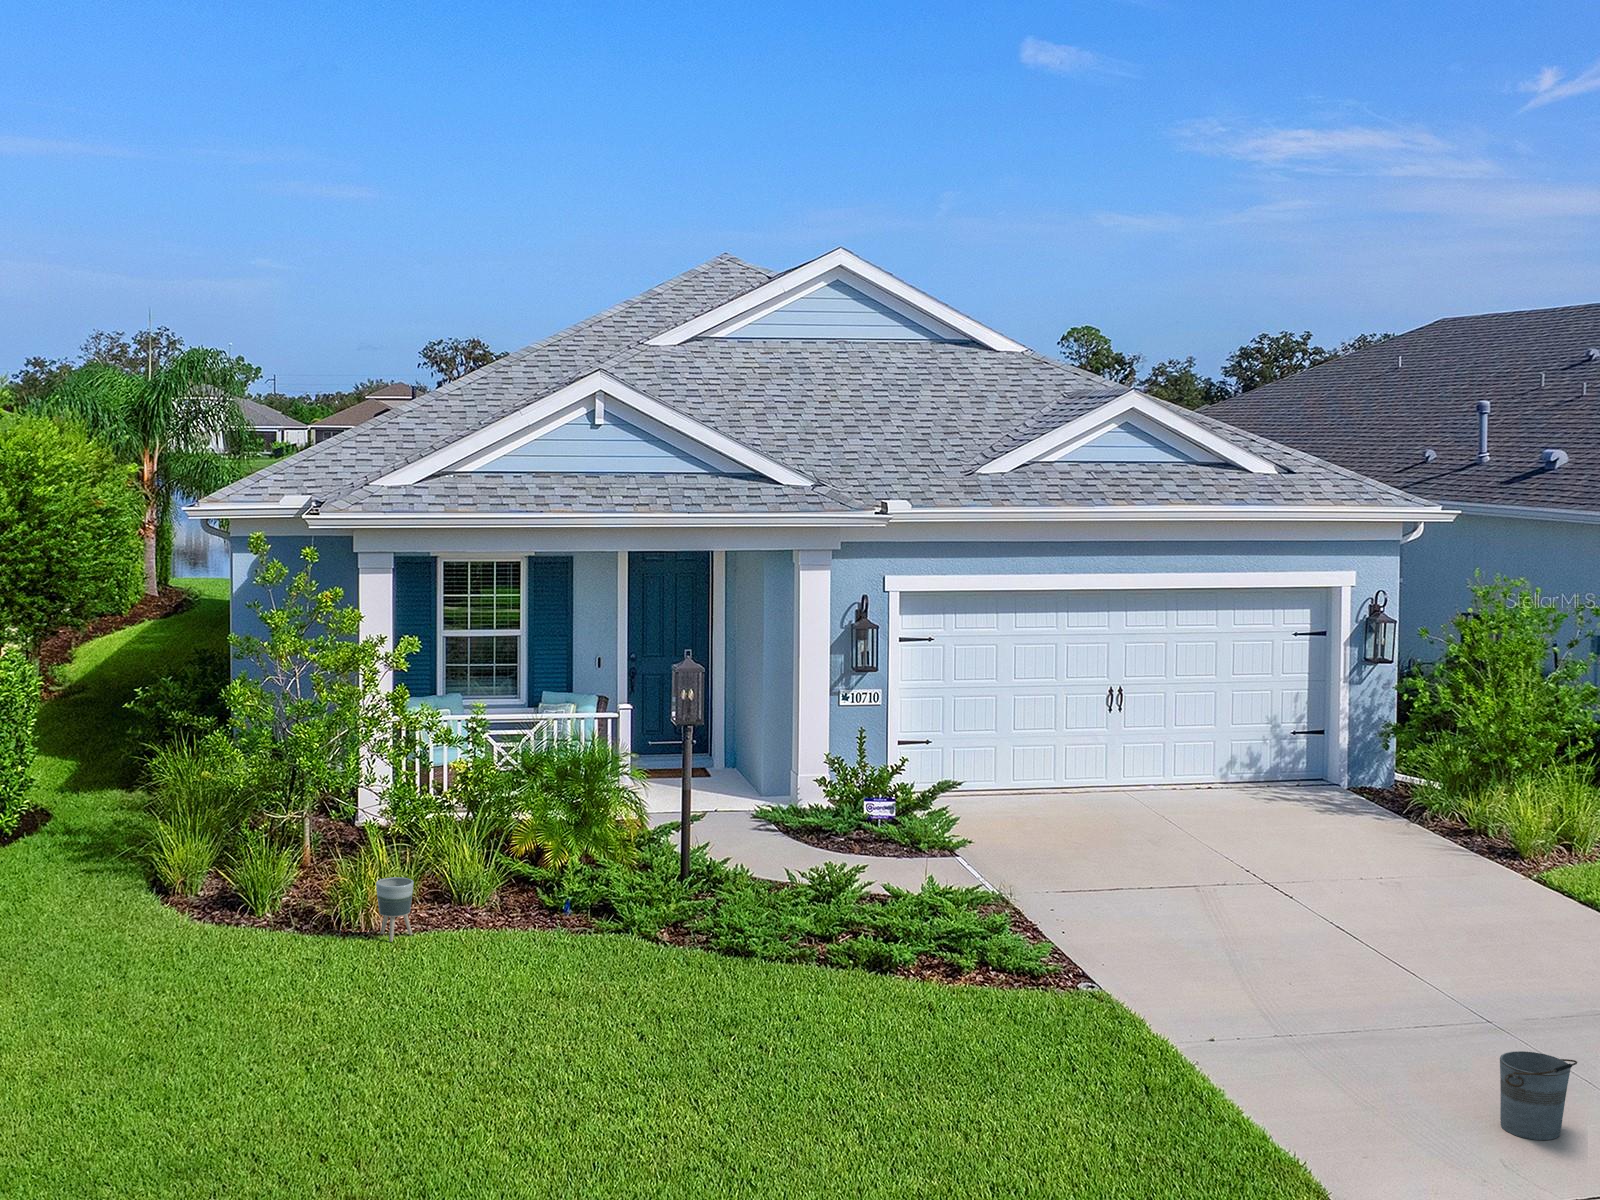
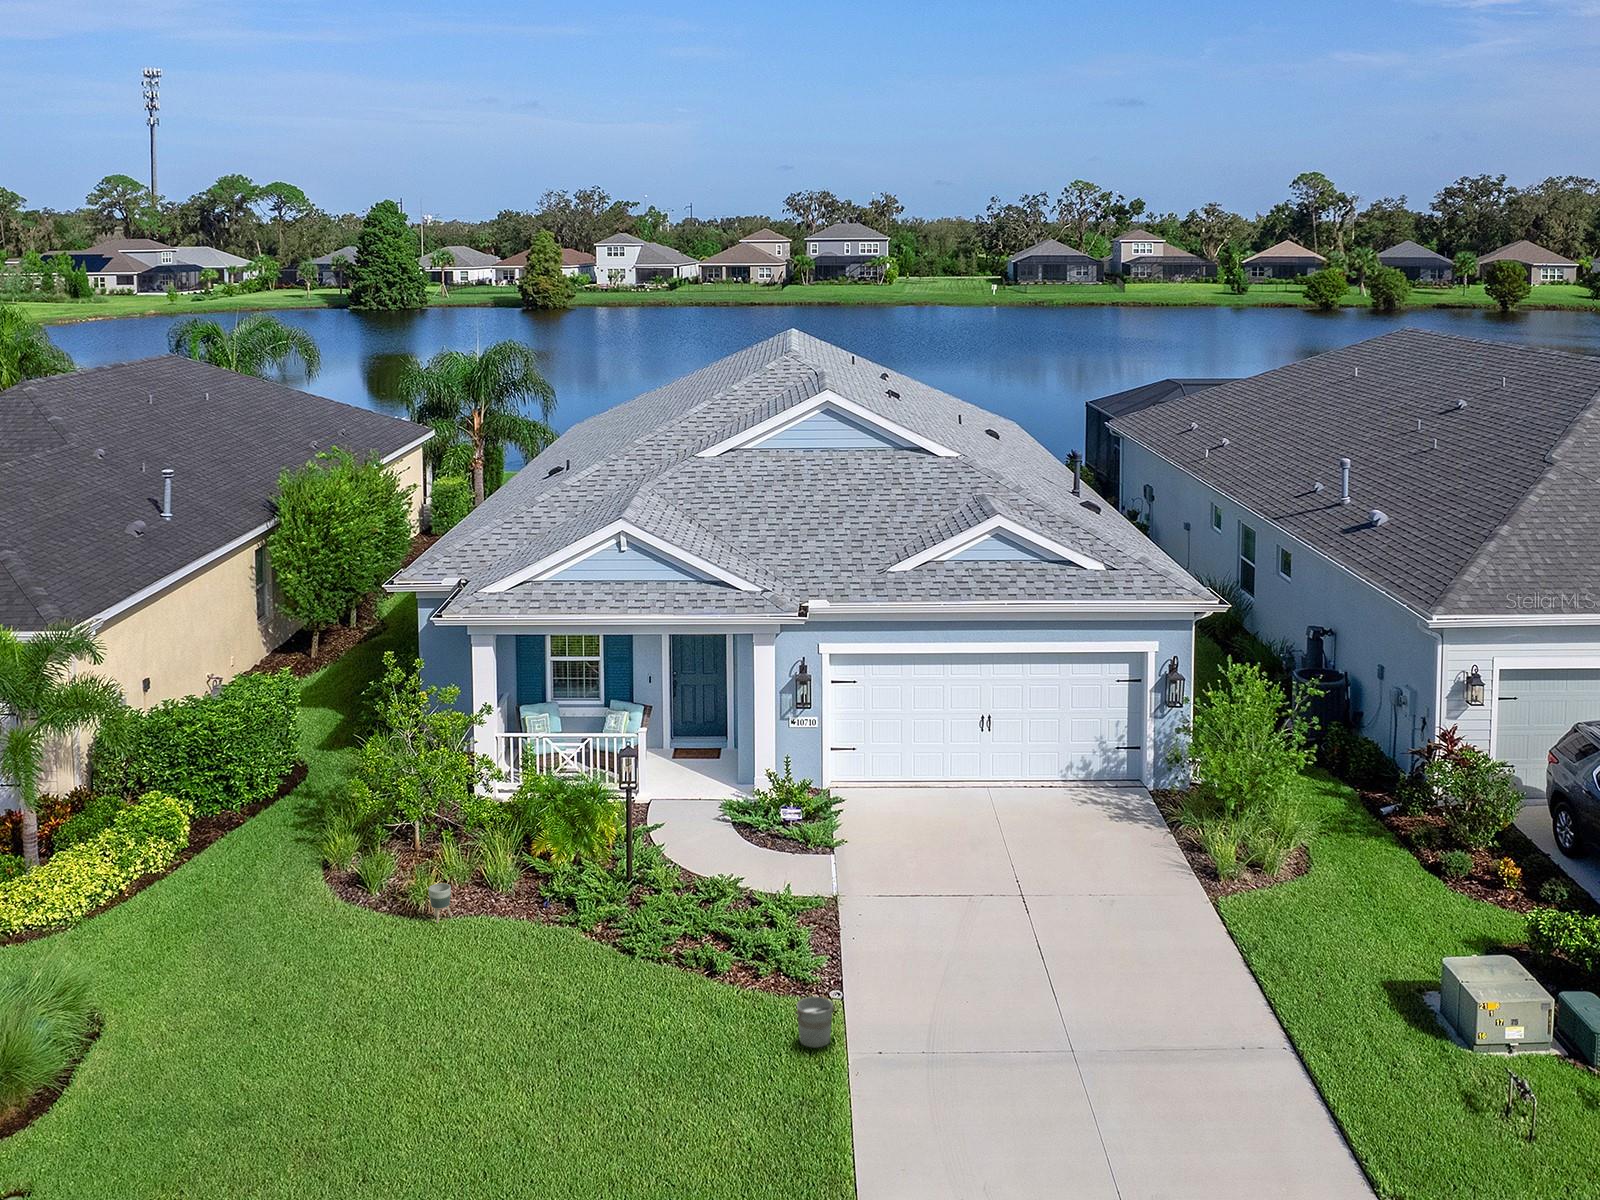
bucket: present [1500,1051,1577,1140] -> present [795,997,836,1047]

